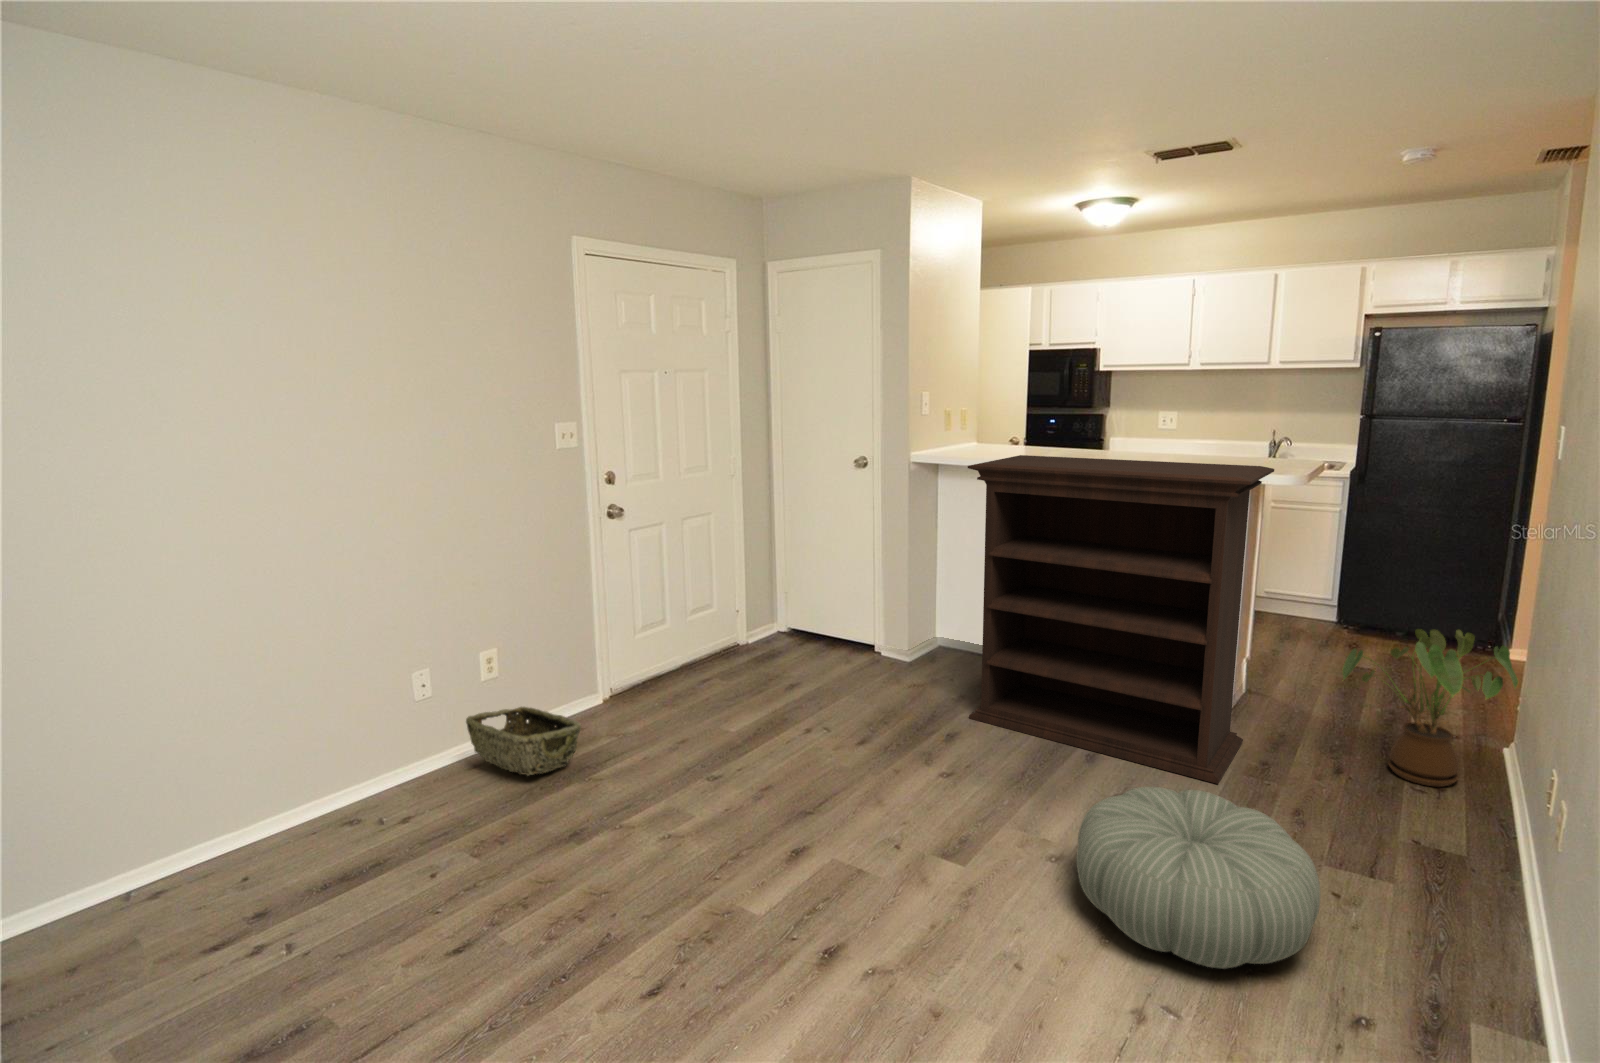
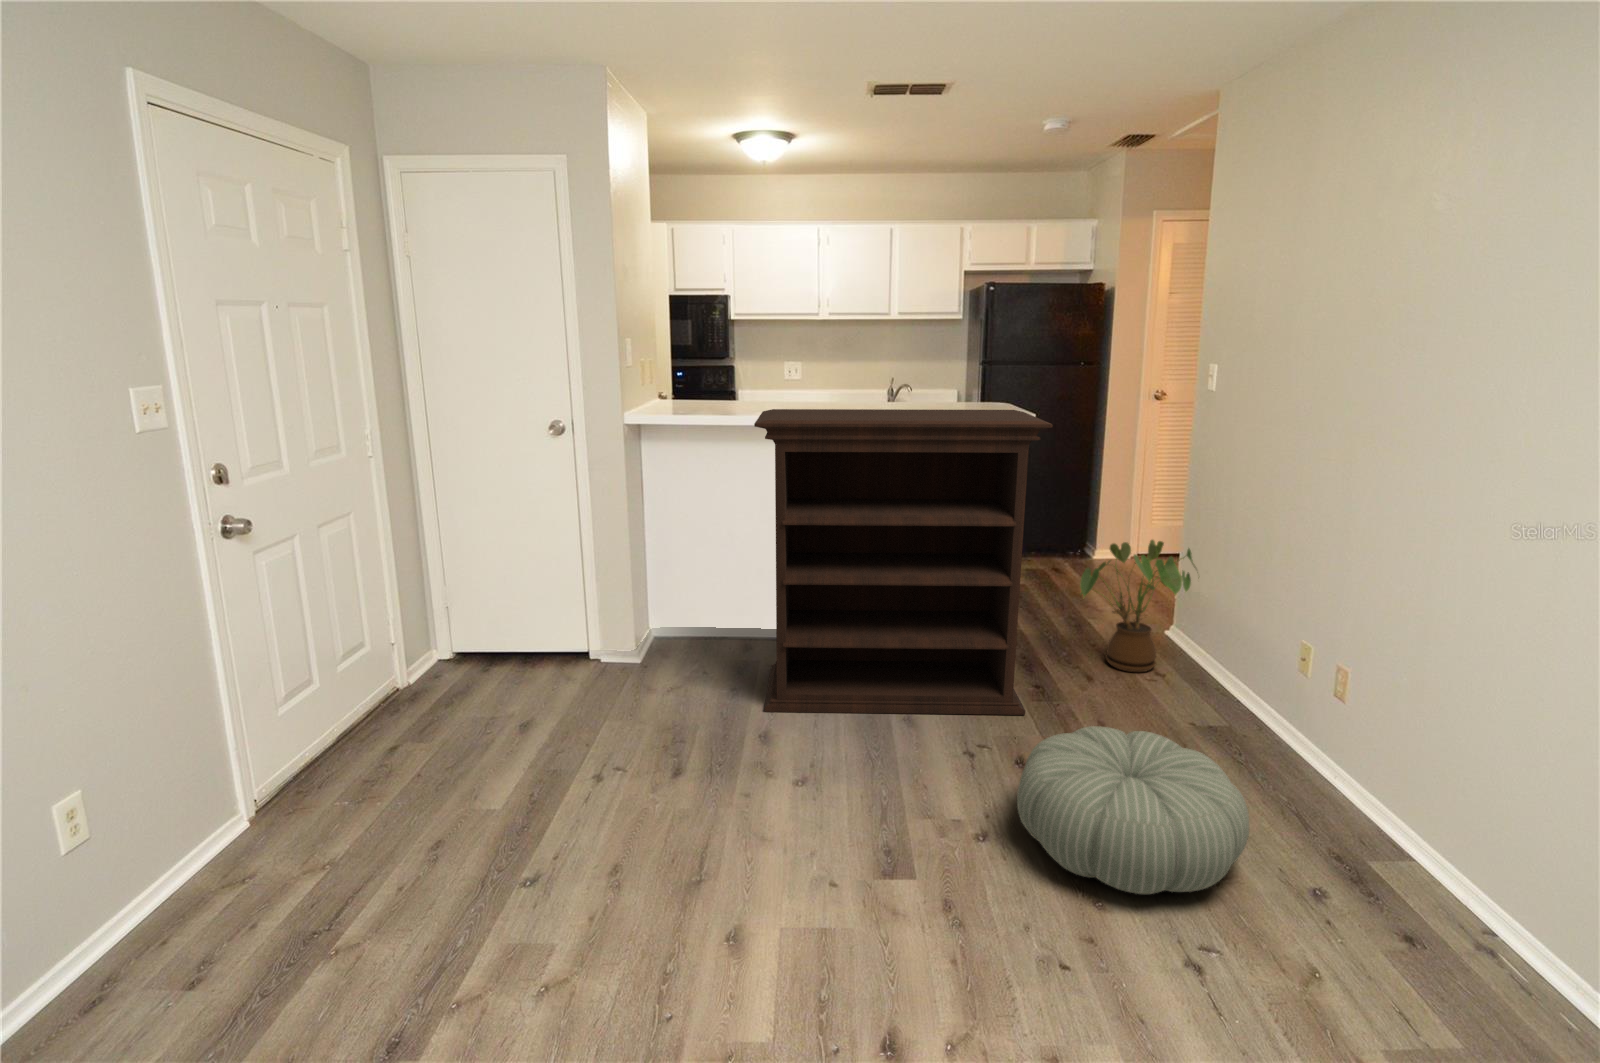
woven basket: present [466,707,581,776] -> none [46,878,302,1010]

